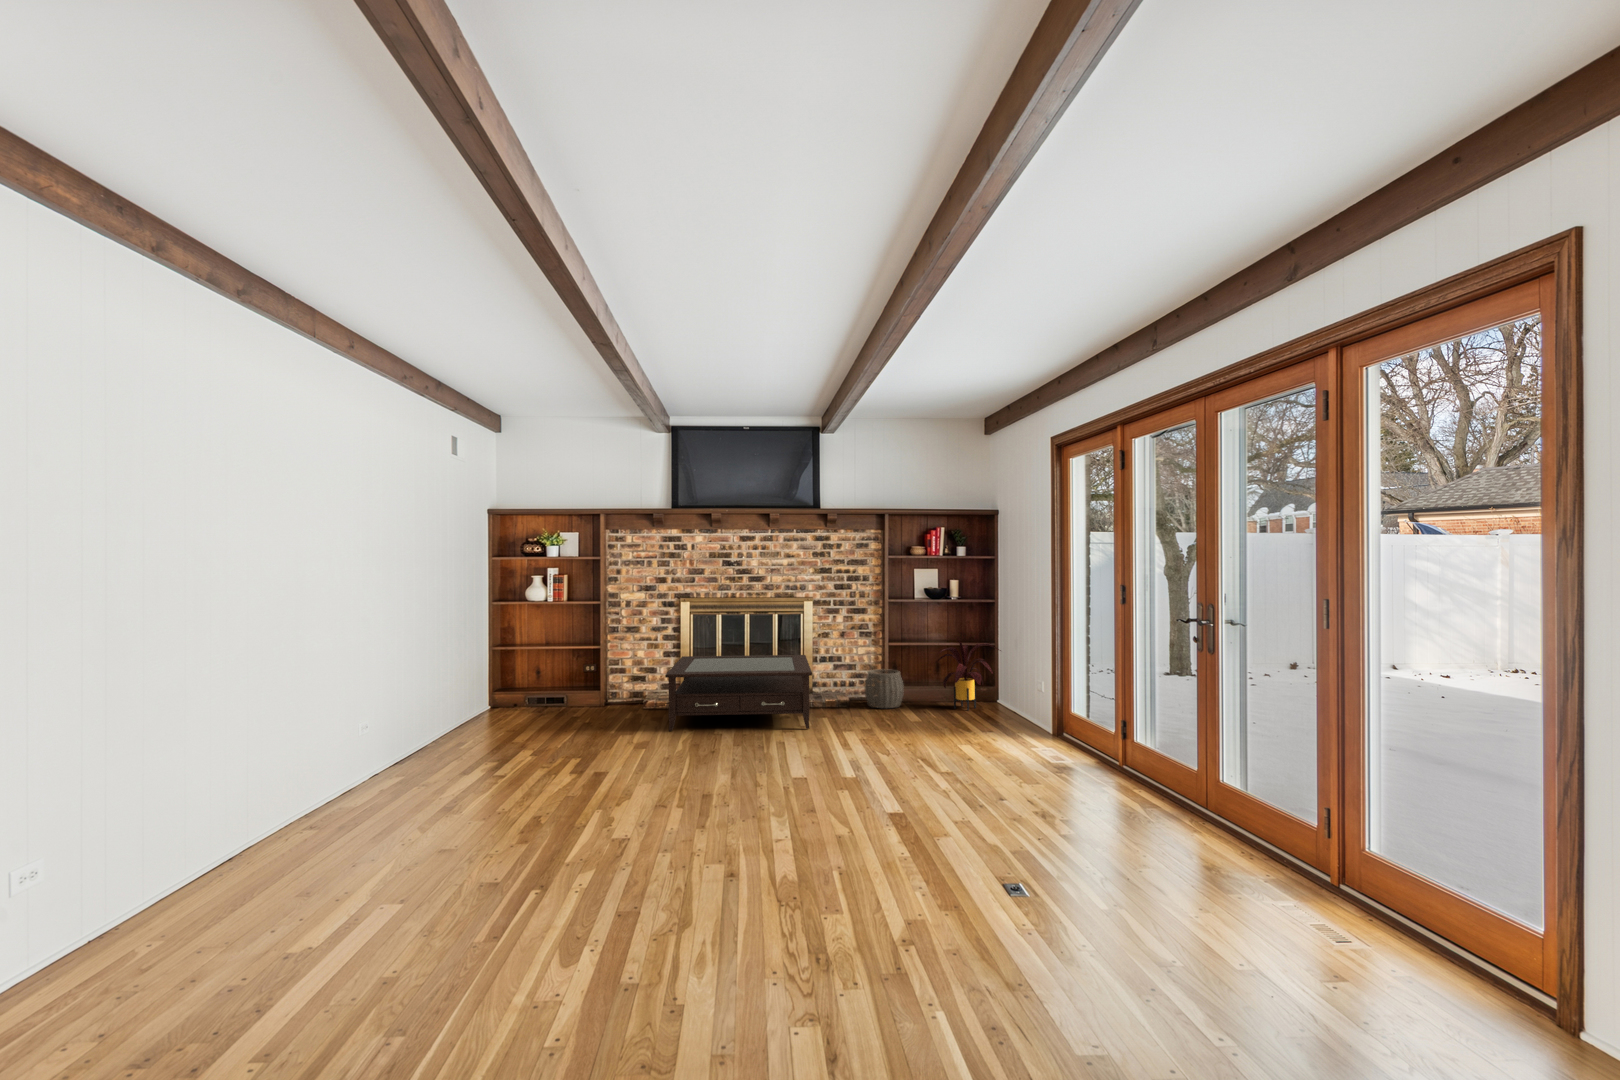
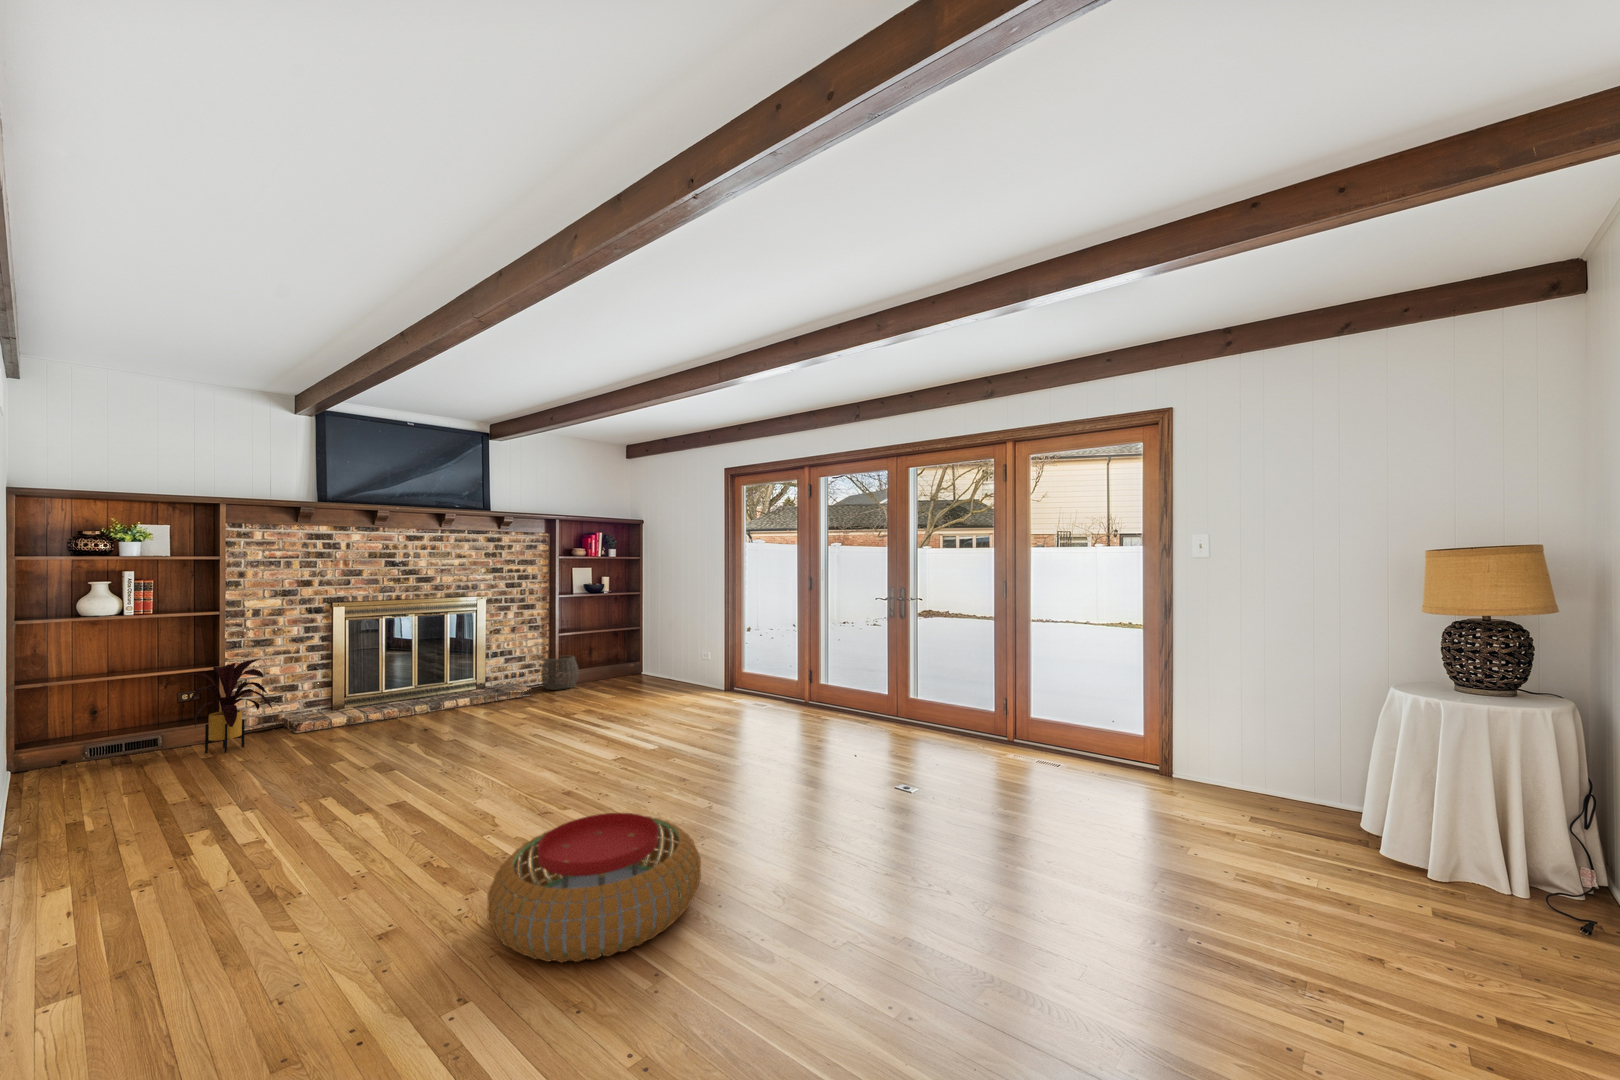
house plant: present [938,641,1001,710] -> present [176,659,272,753]
coffee table: present [665,655,812,731] -> none [336,651,536,743]
pouf: none [386,838,605,977] -> present [487,813,701,962]

